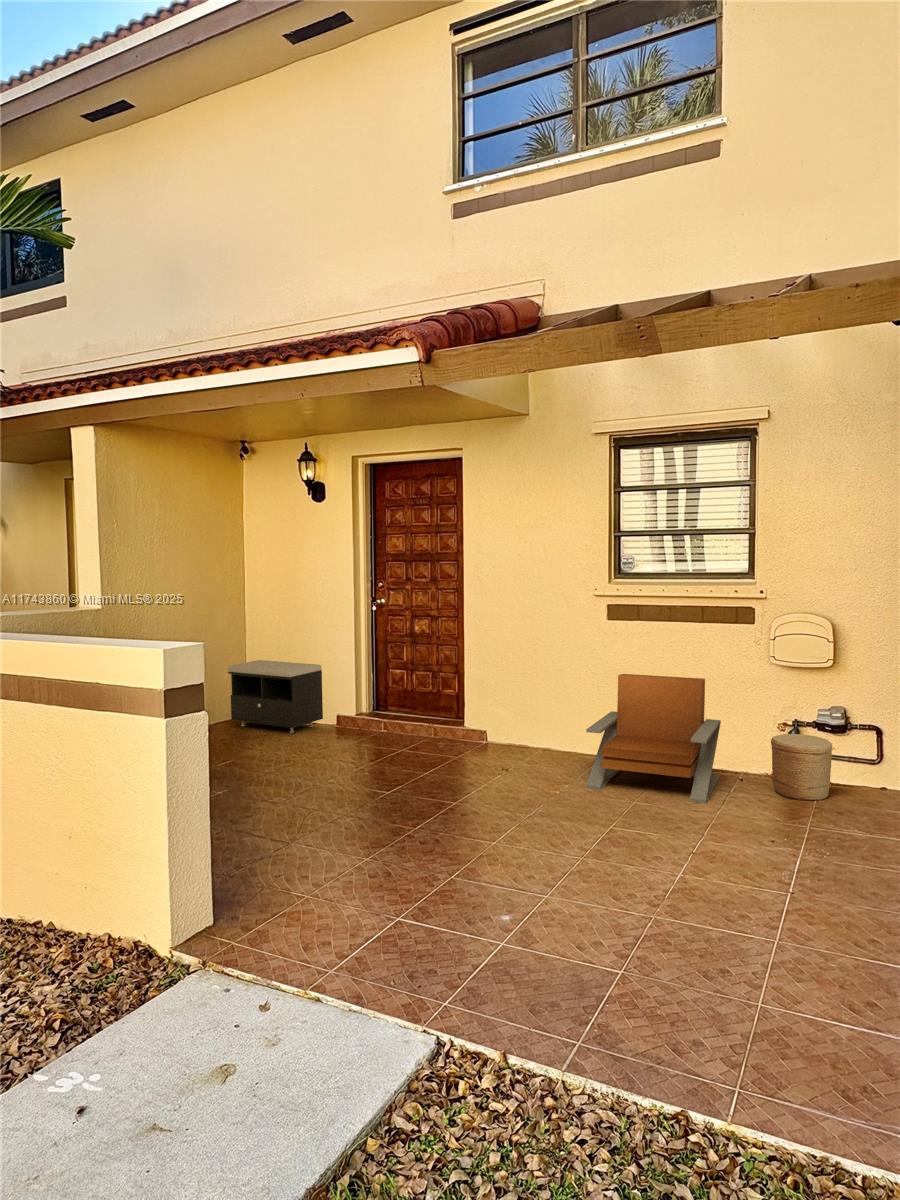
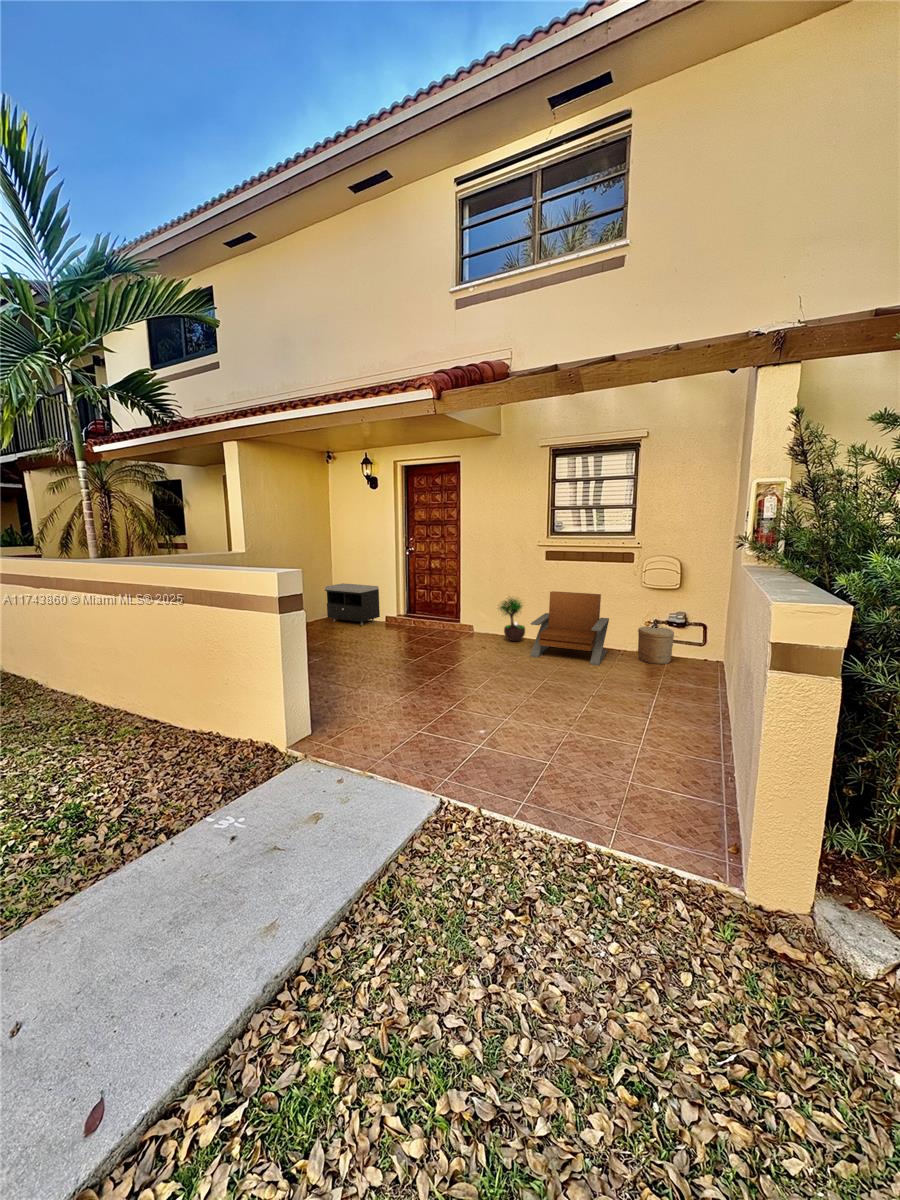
potted tree: none [527,677,577,761] -> present [498,596,525,641]

